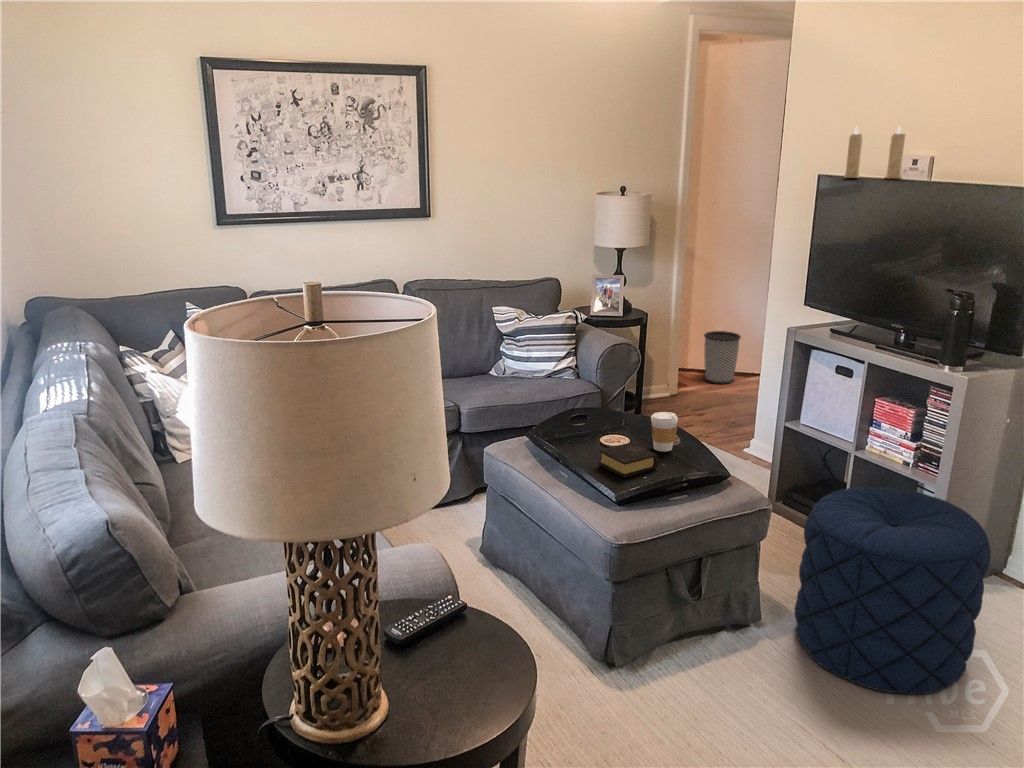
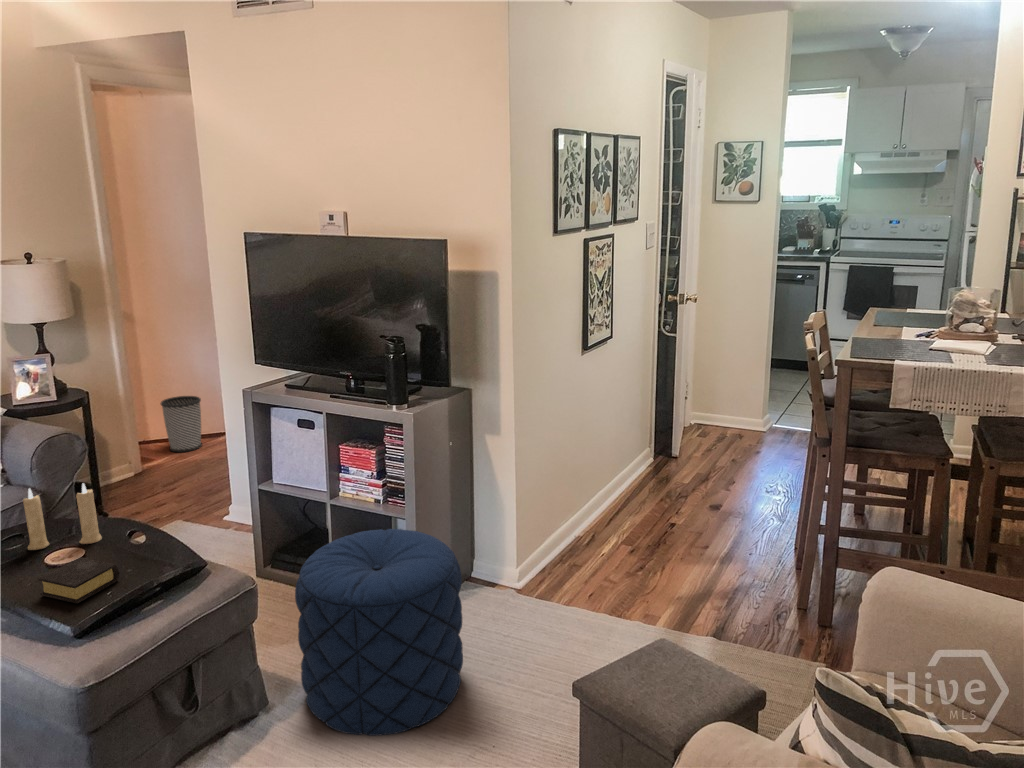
candle: present [843,127,905,178] -> present [23,483,102,550]
coffee cup: present [651,412,678,452] -> none [102,510,136,557]

